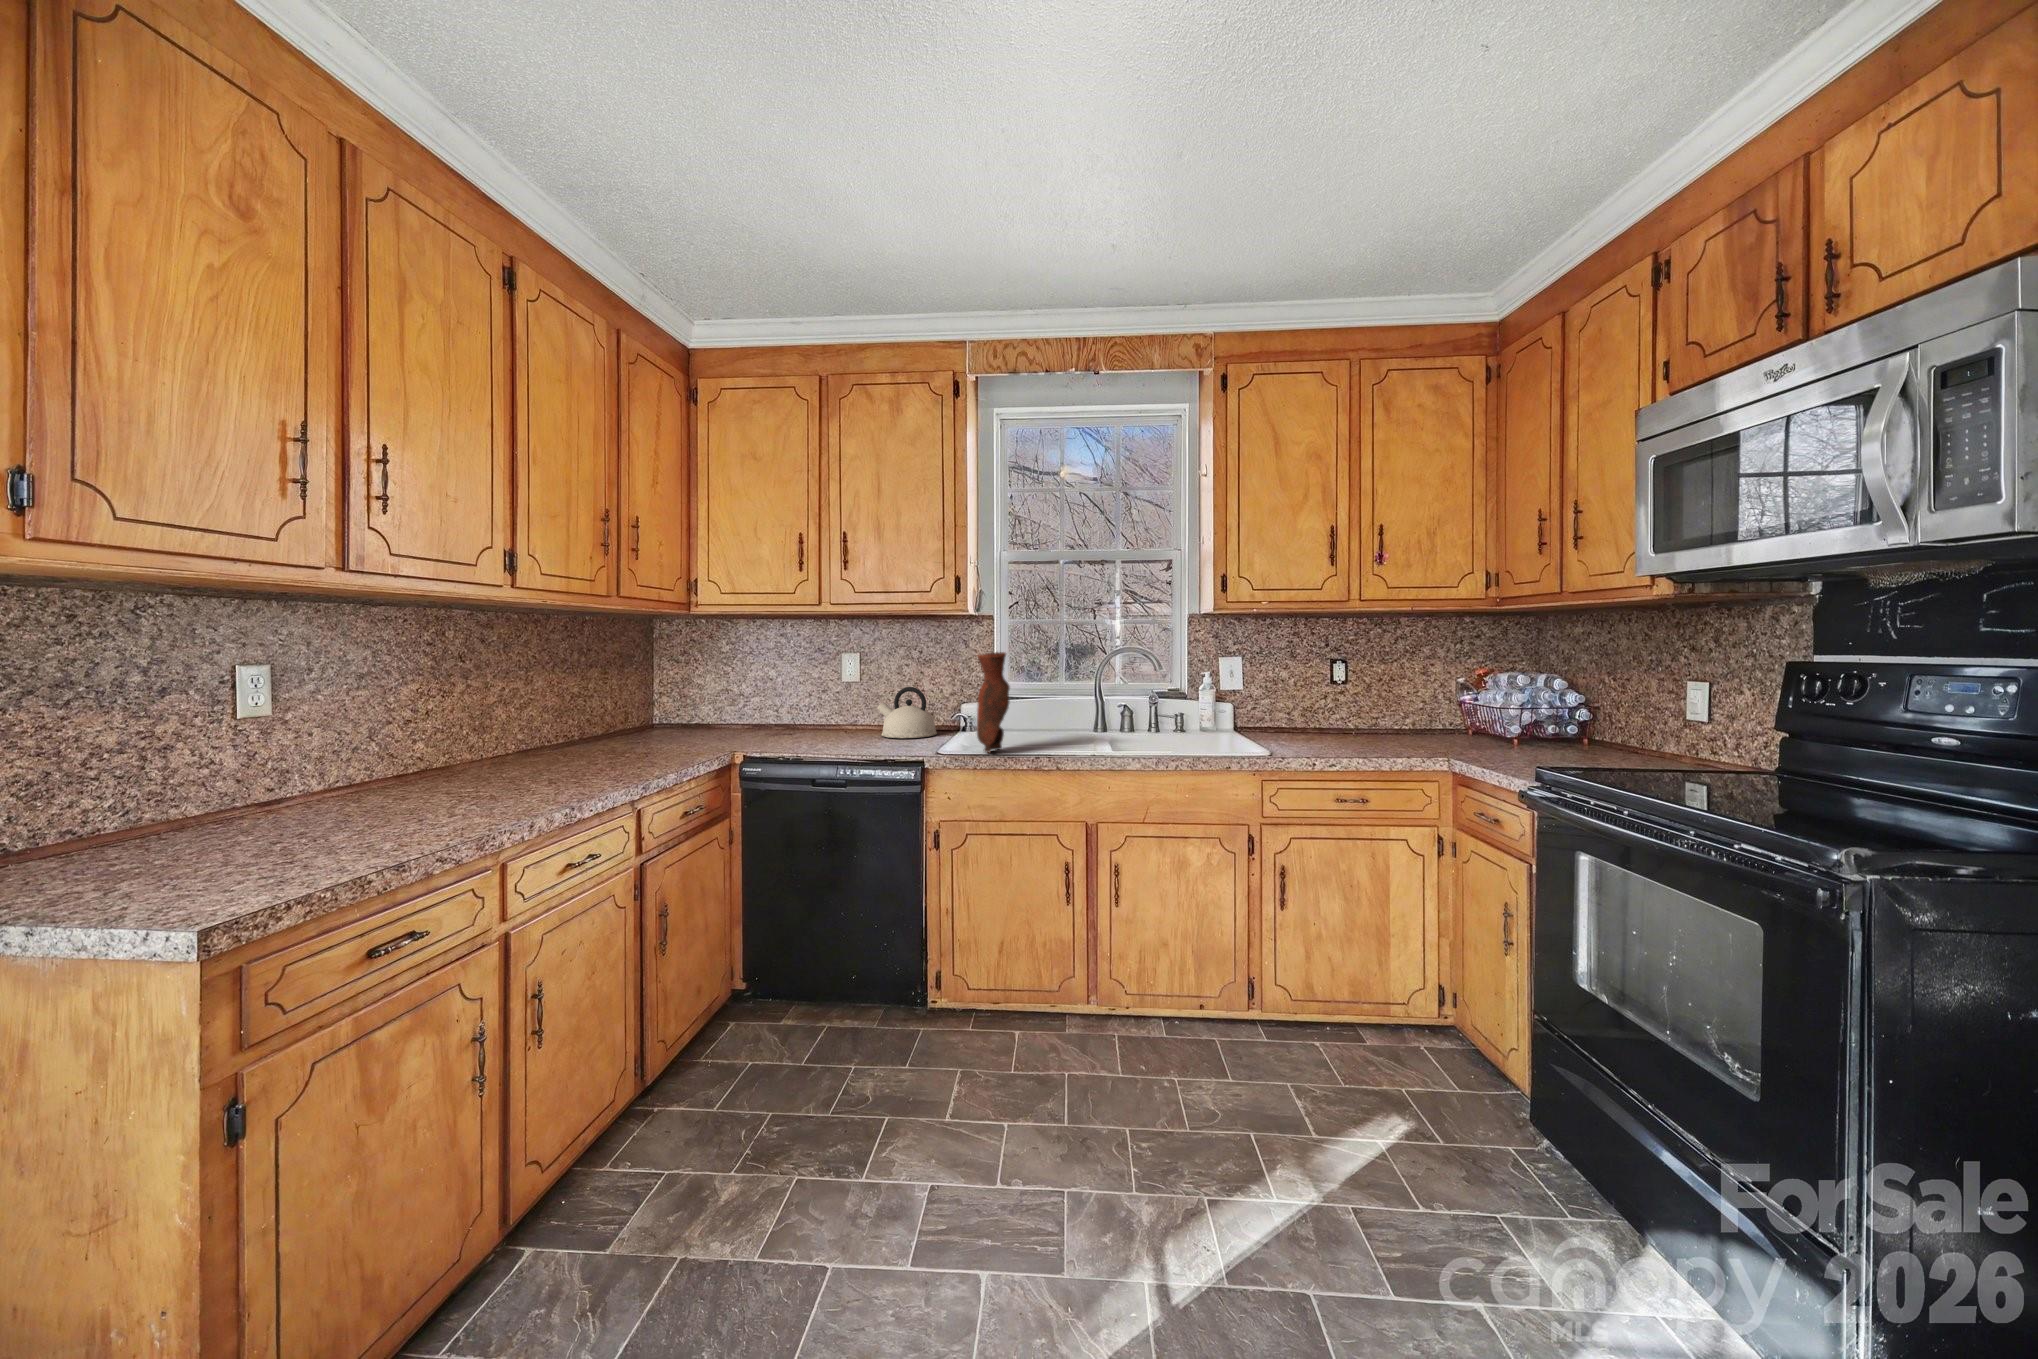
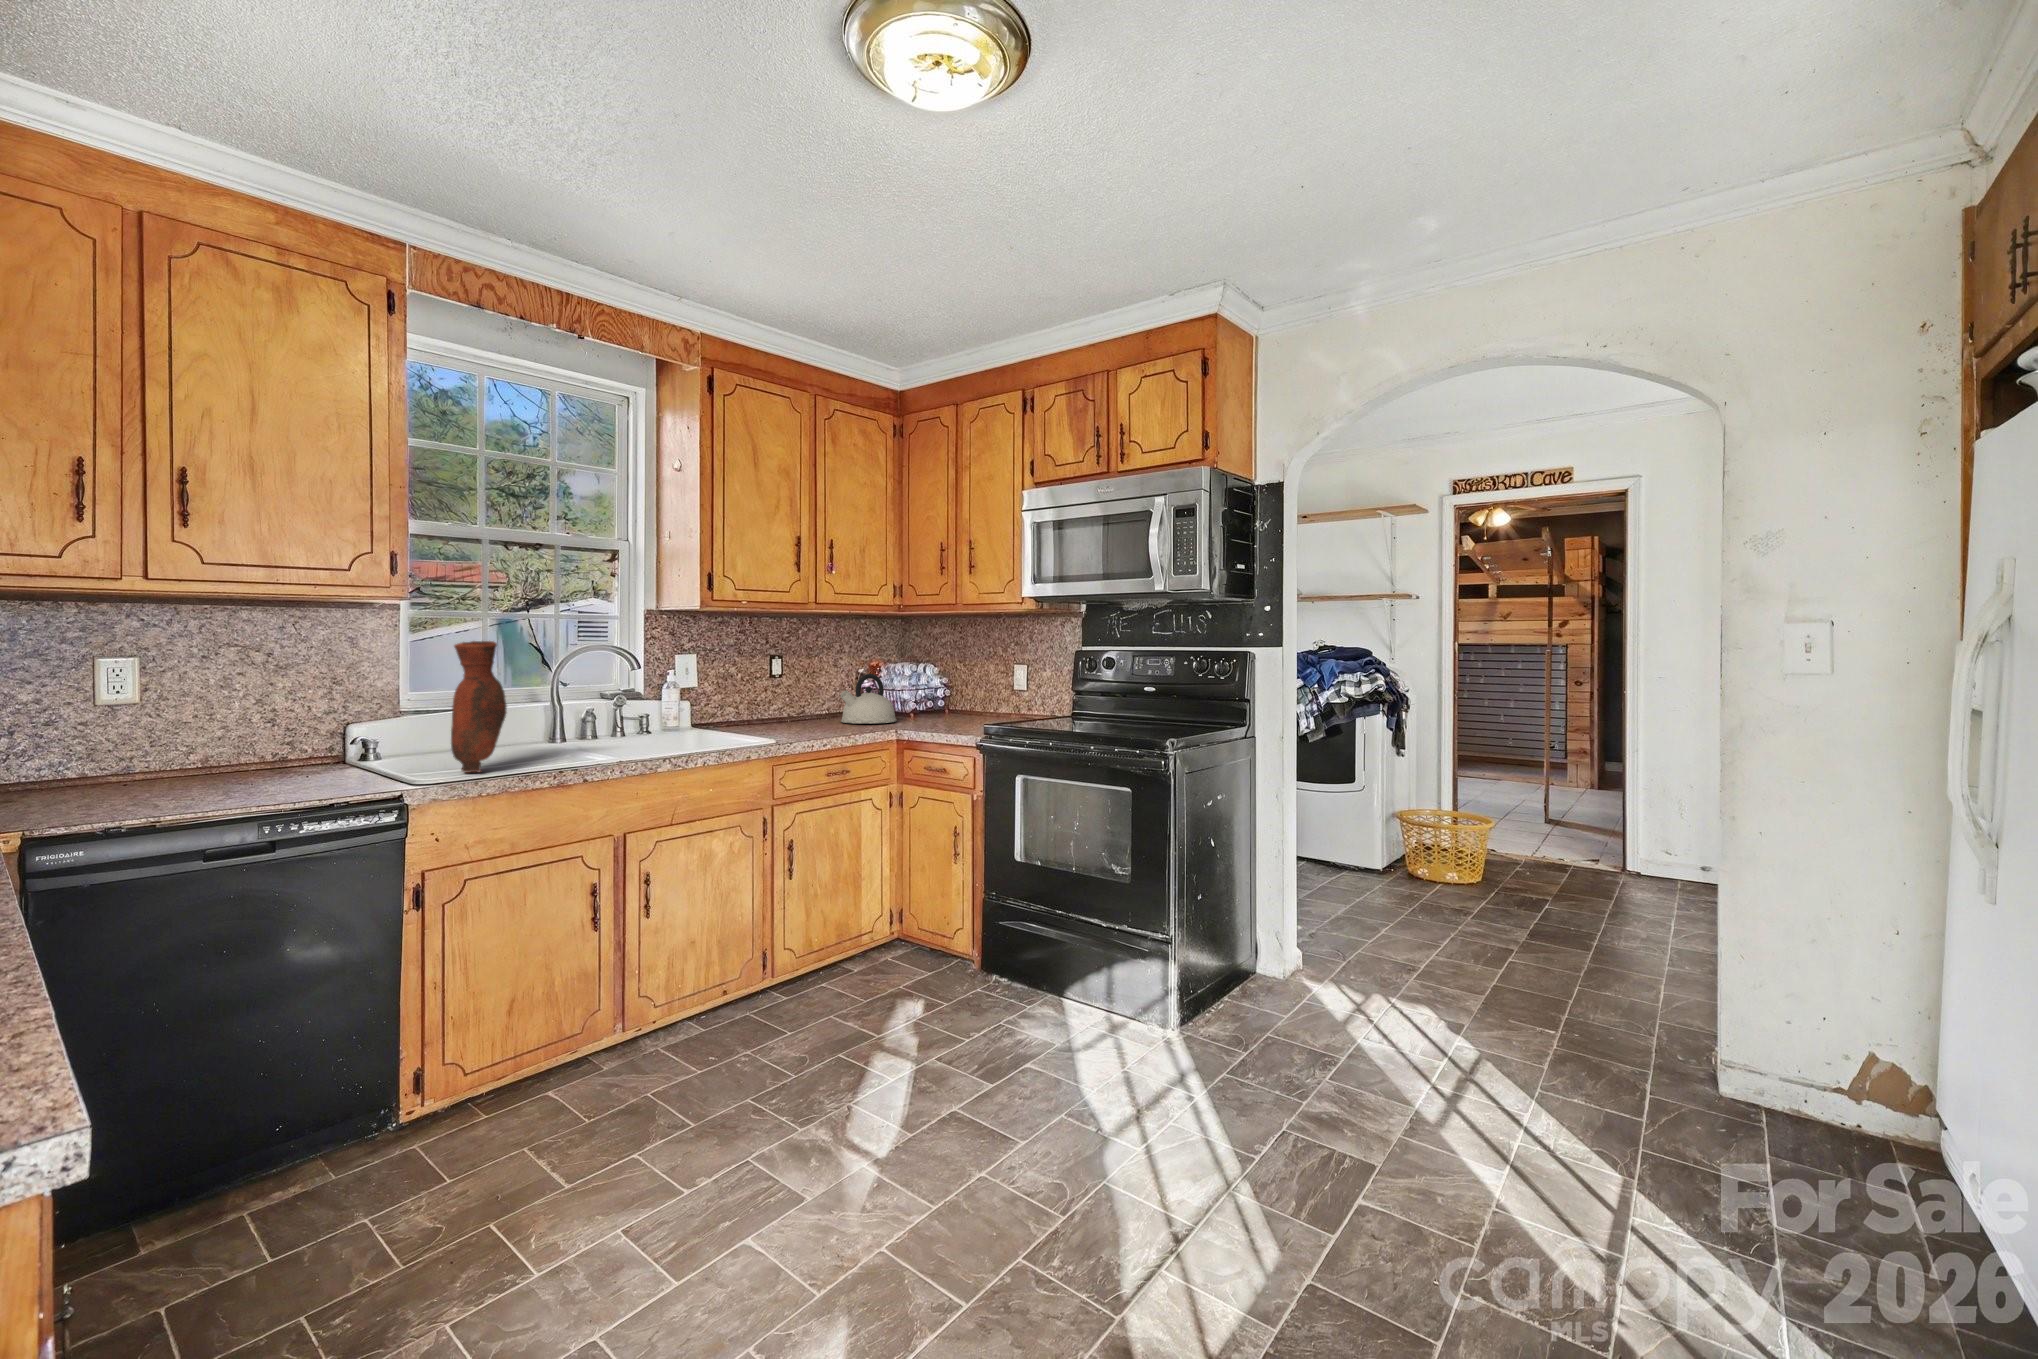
kettle: present [877,687,937,738] -> present [840,674,896,724]

